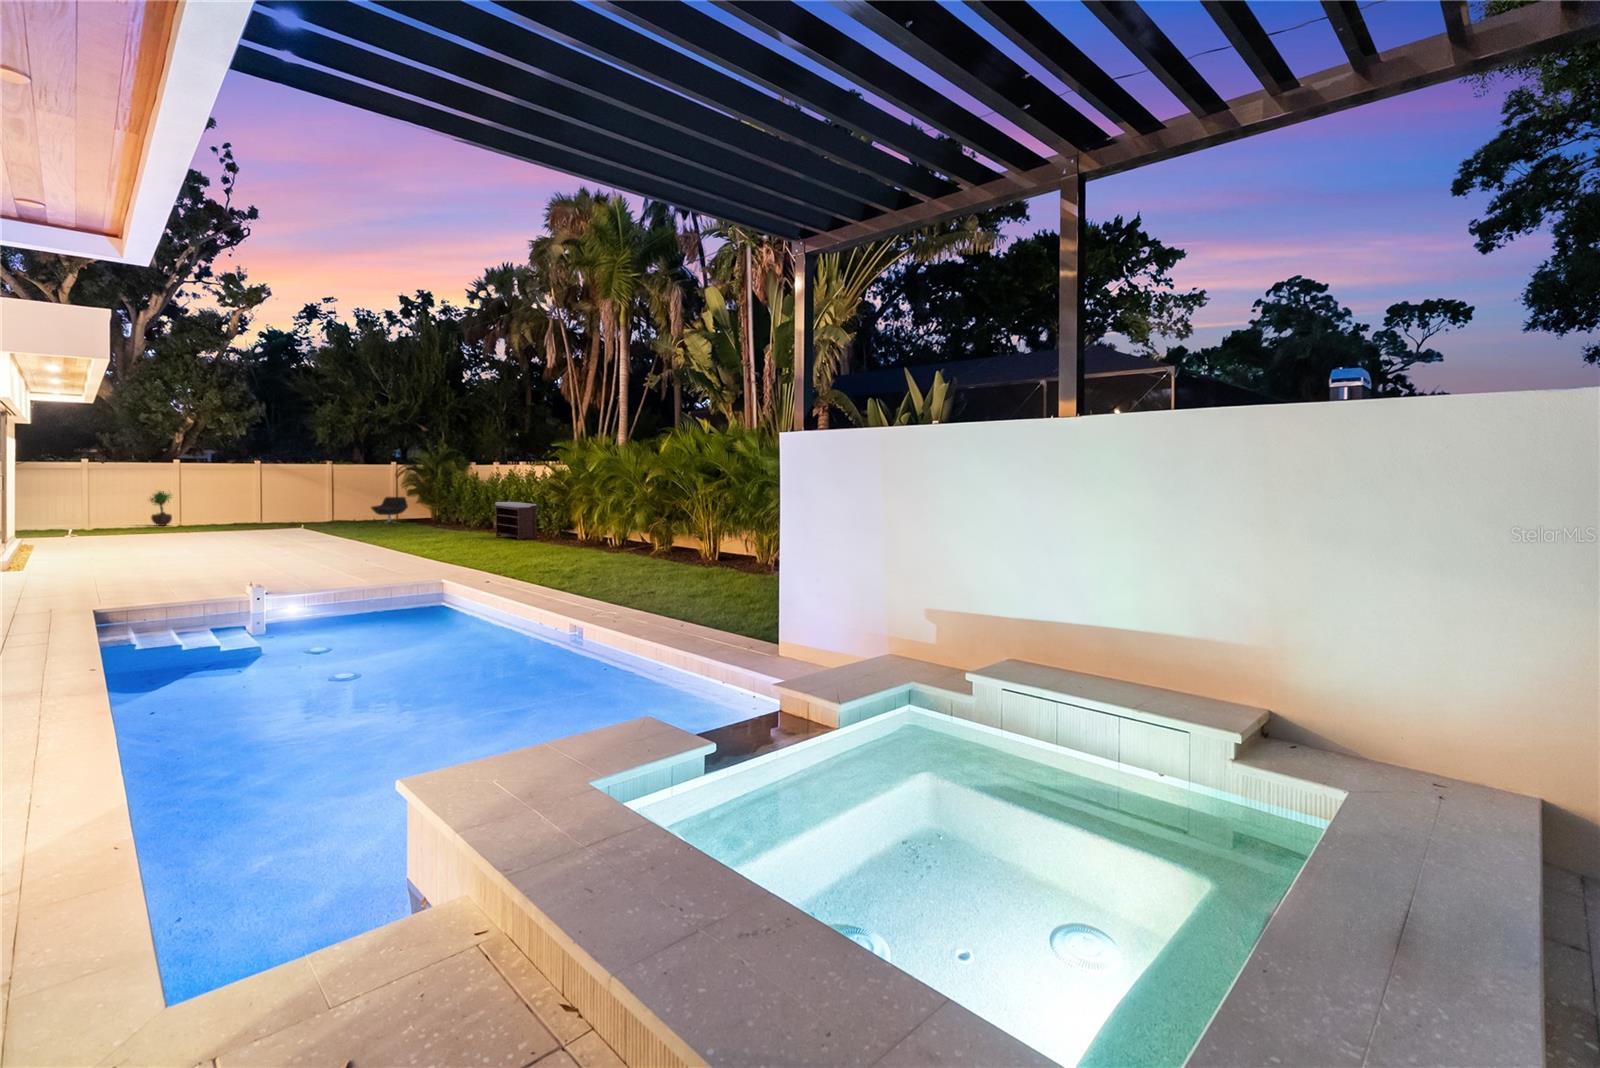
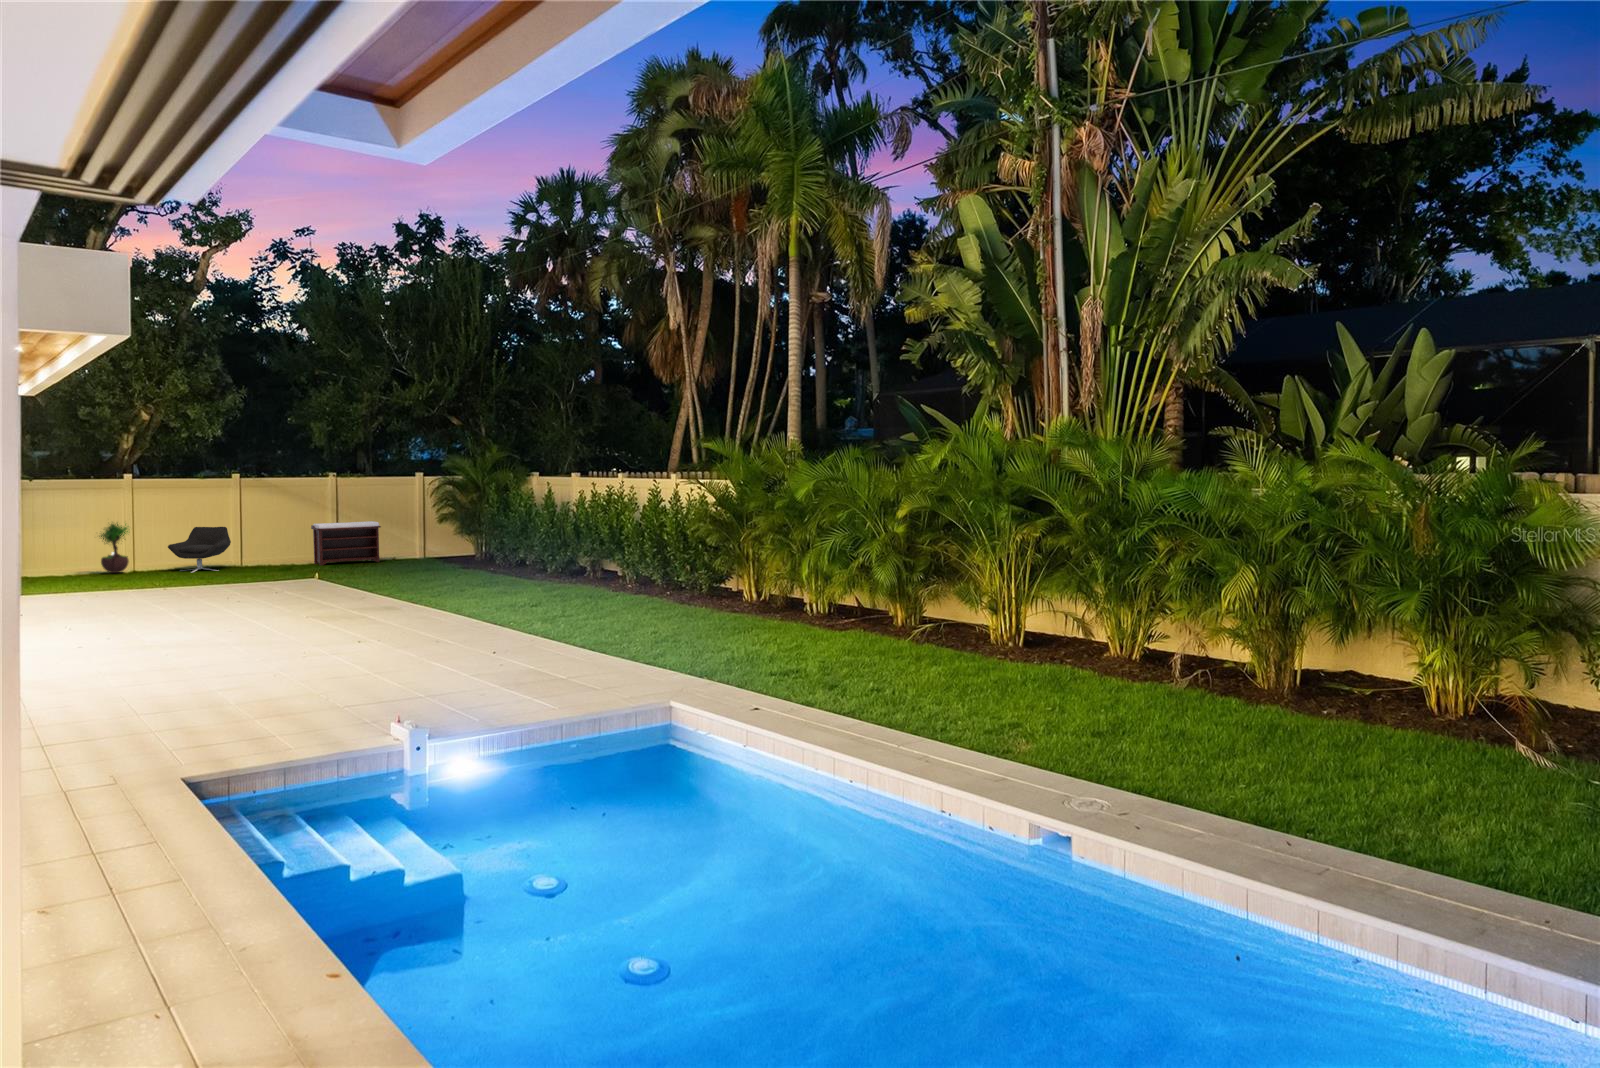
lounge chair: present [371,497,408,522] -> present [168,527,231,572]
bench: present [494,502,538,540] -> present [311,521,381,565]

